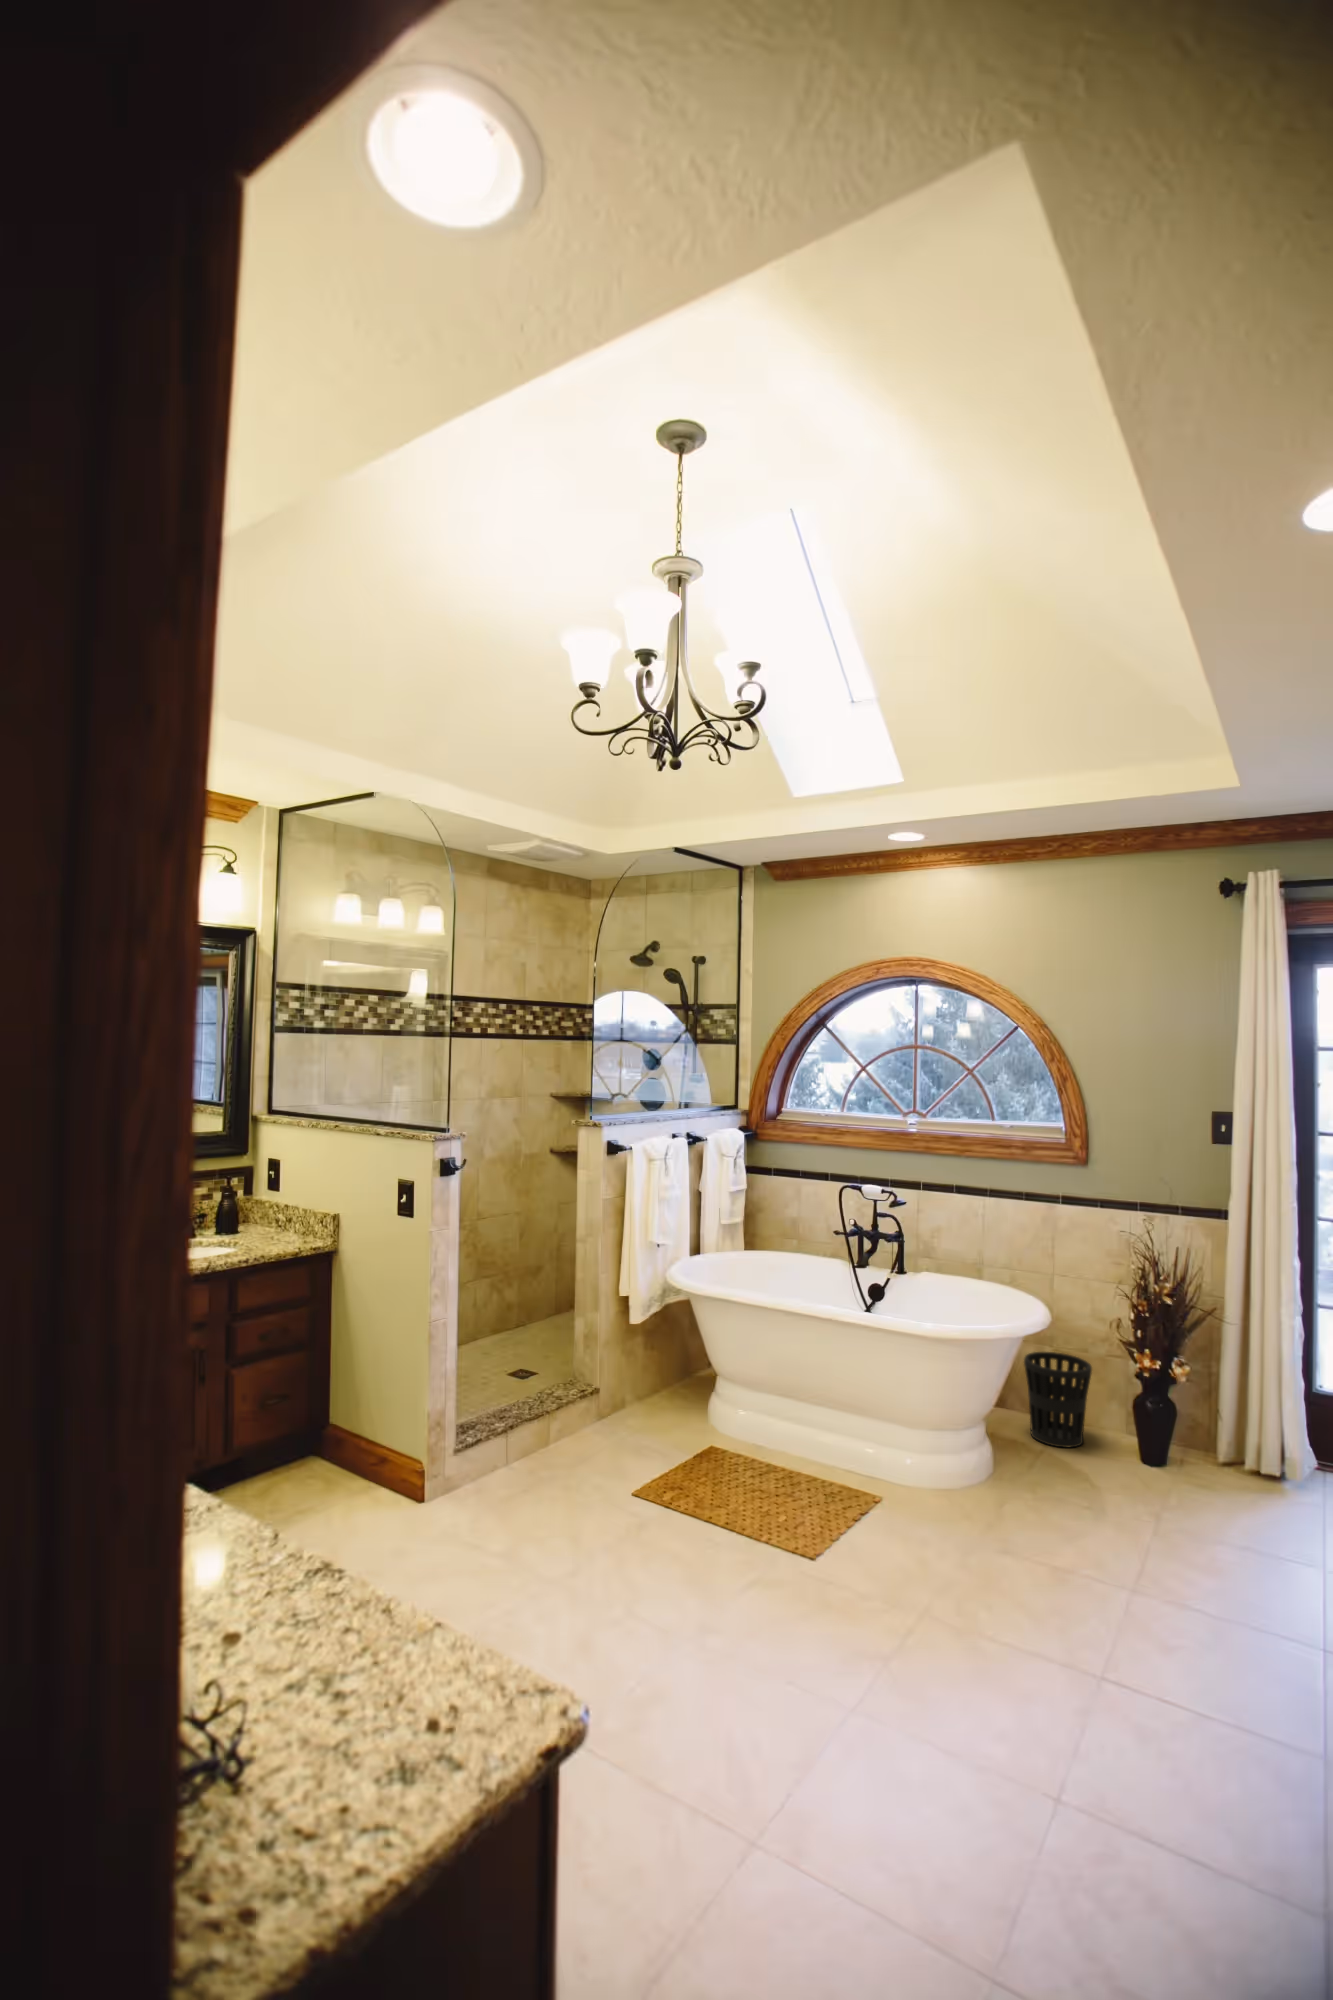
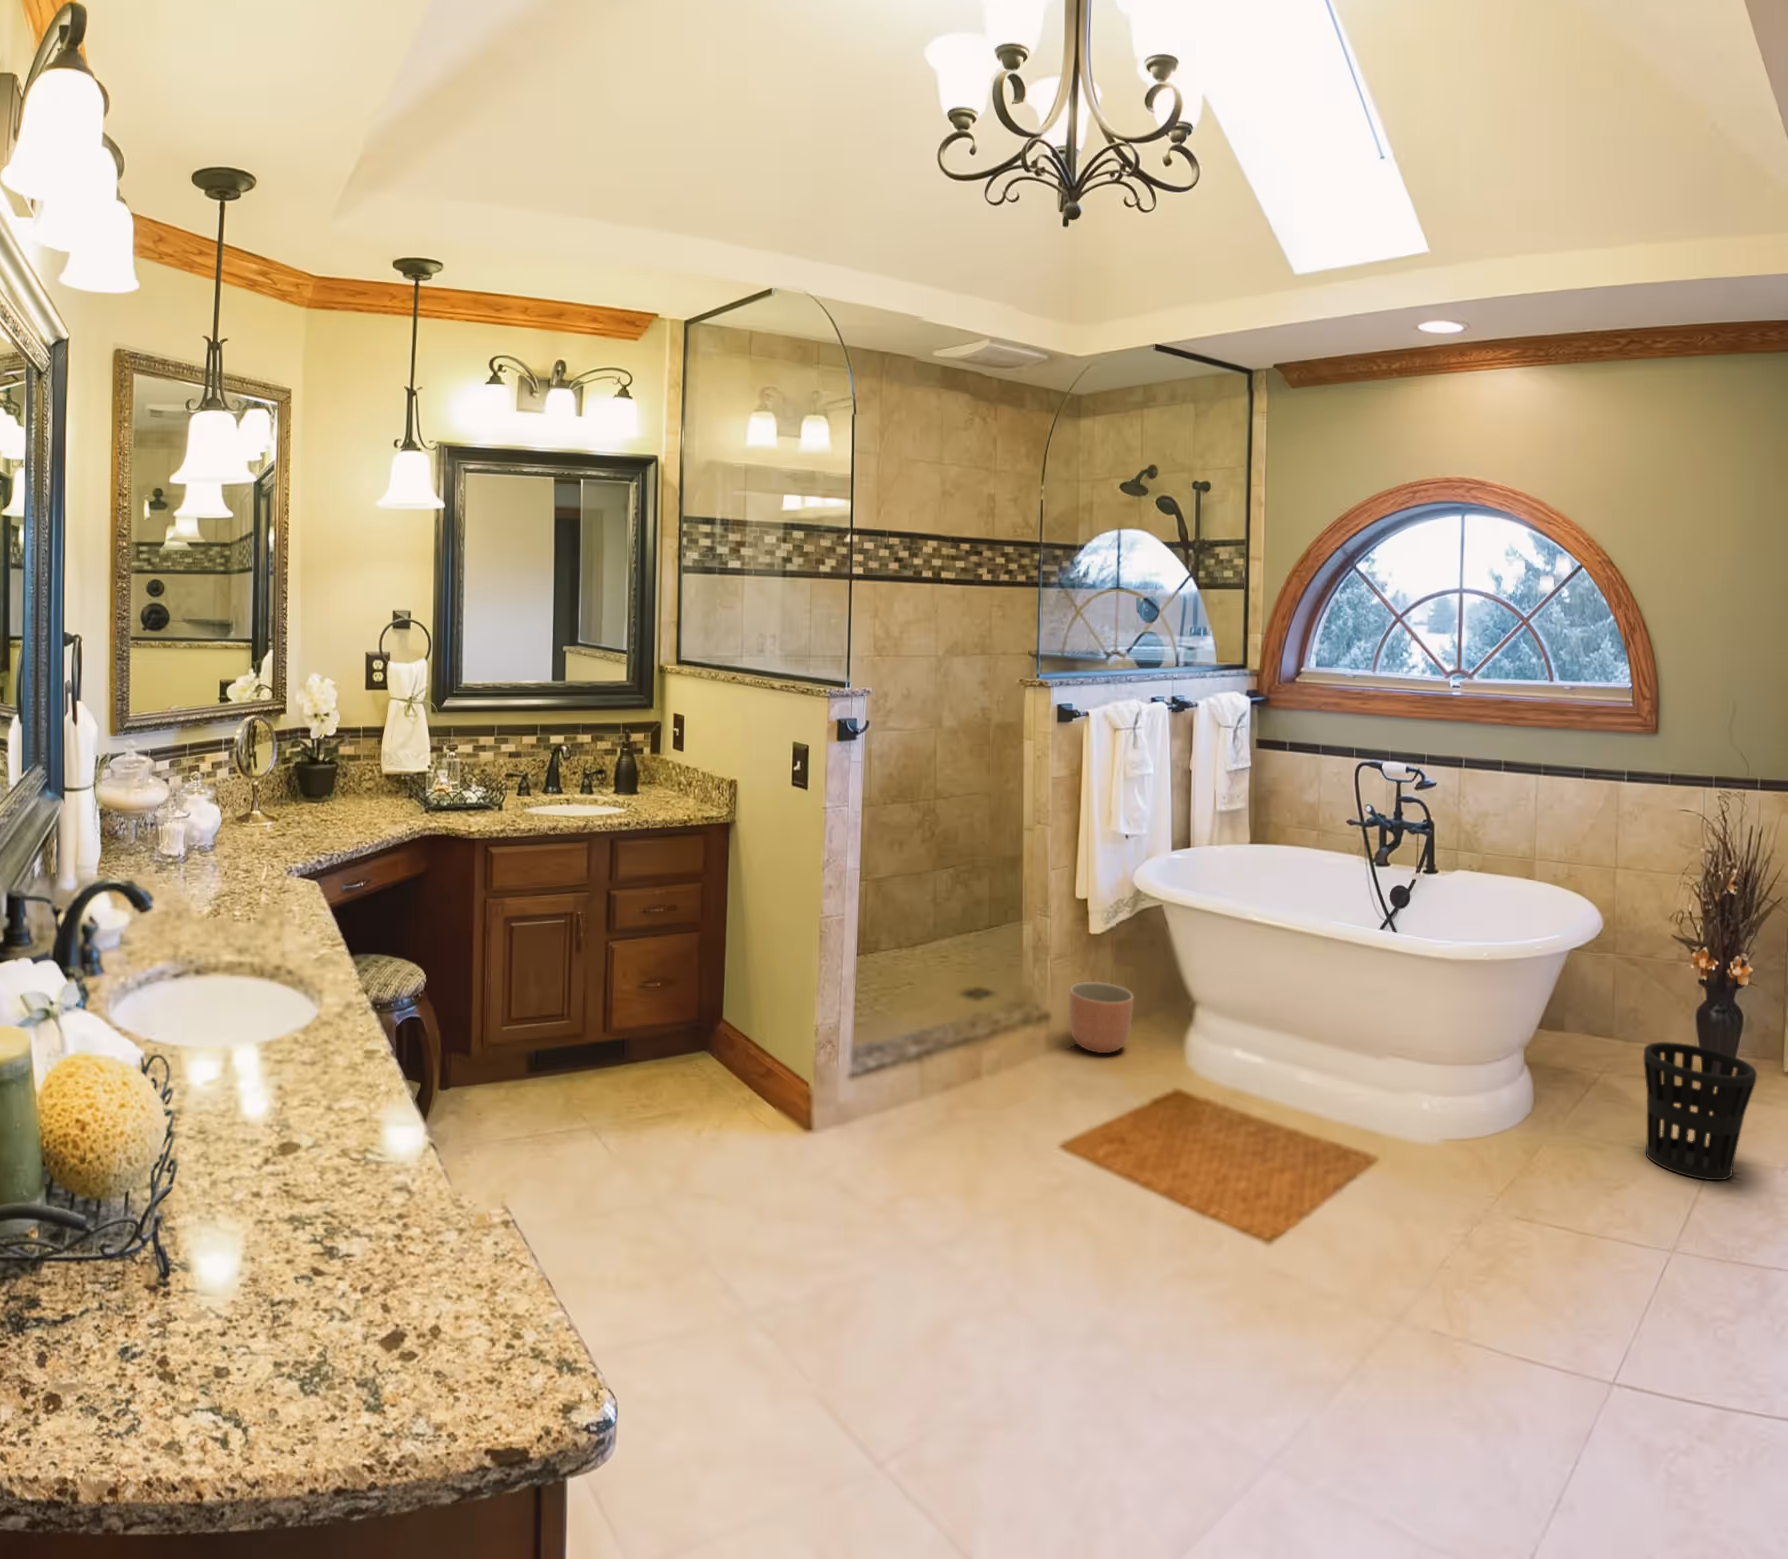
planter: none [624,1361,675,1421] -> present [1069,982,1134,1053]

